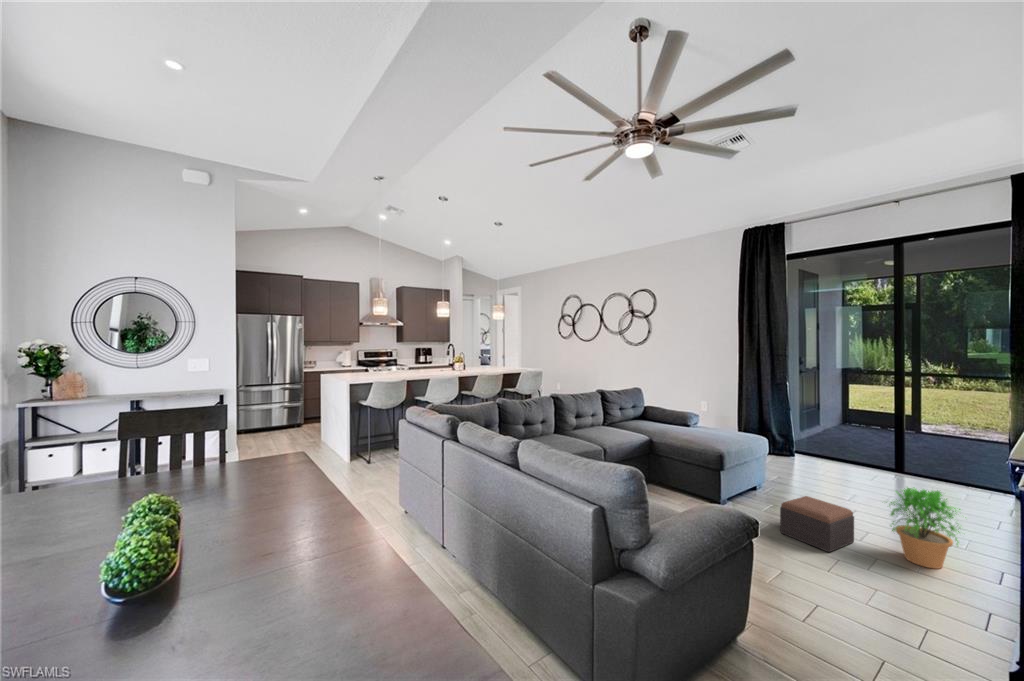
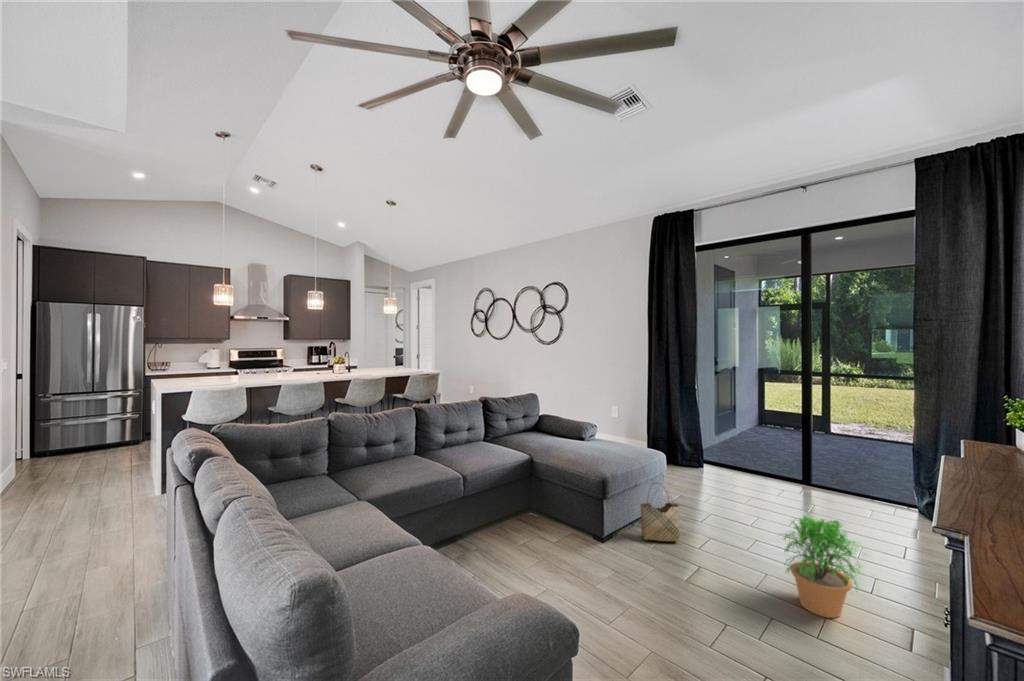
woven basket: none [751,462,787,511] -> present [640,483,680,541]
footstool: present [780,496,854,552] -> none [664,526,747,602]

